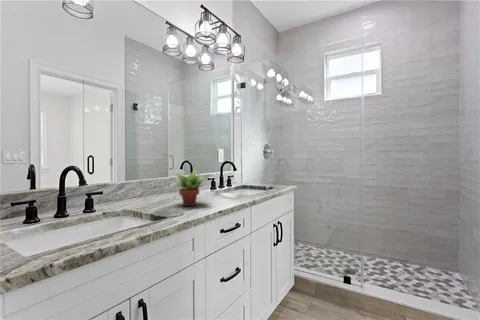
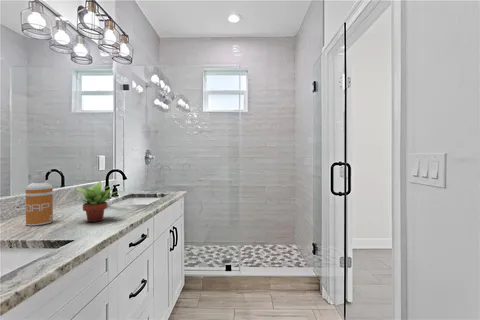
soap dispenser: none [144,158,163,203] -> present [26,170,53,226]

